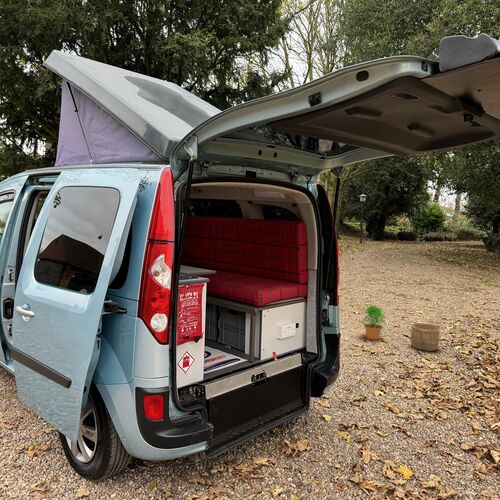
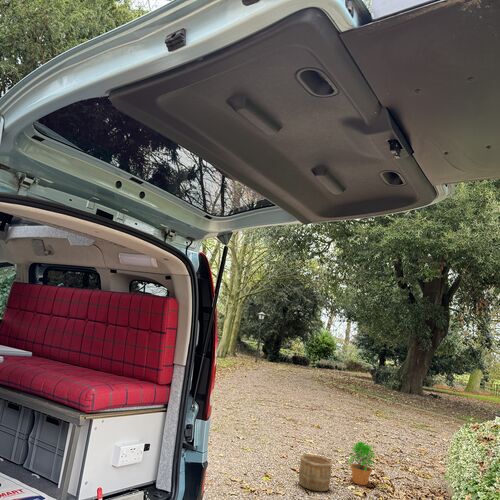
potted plant: present [362,306,386,340] -> present [349,442,375,485]

